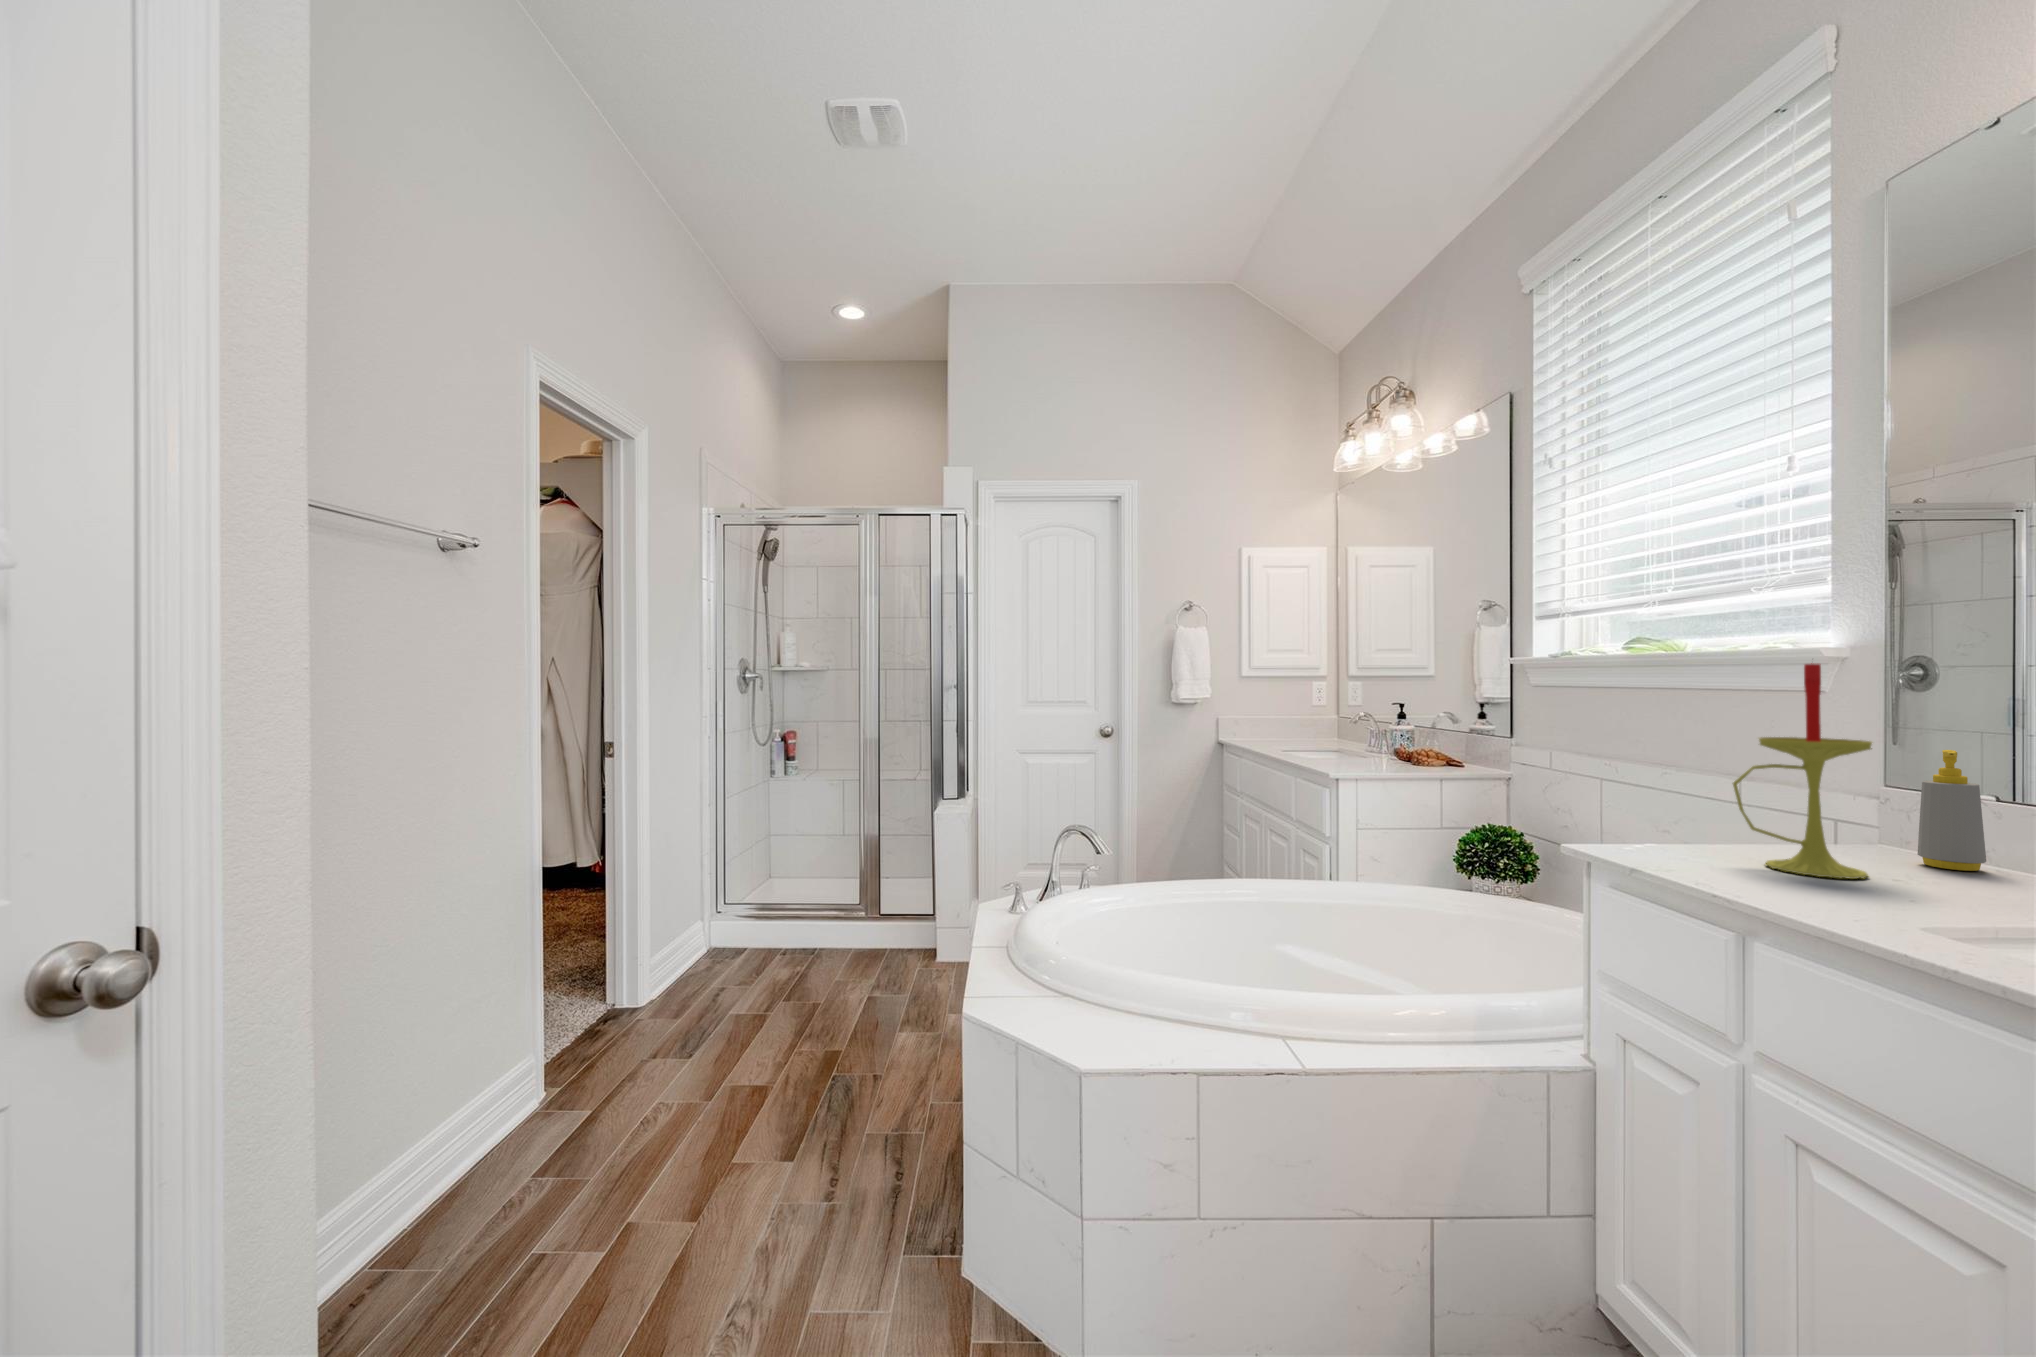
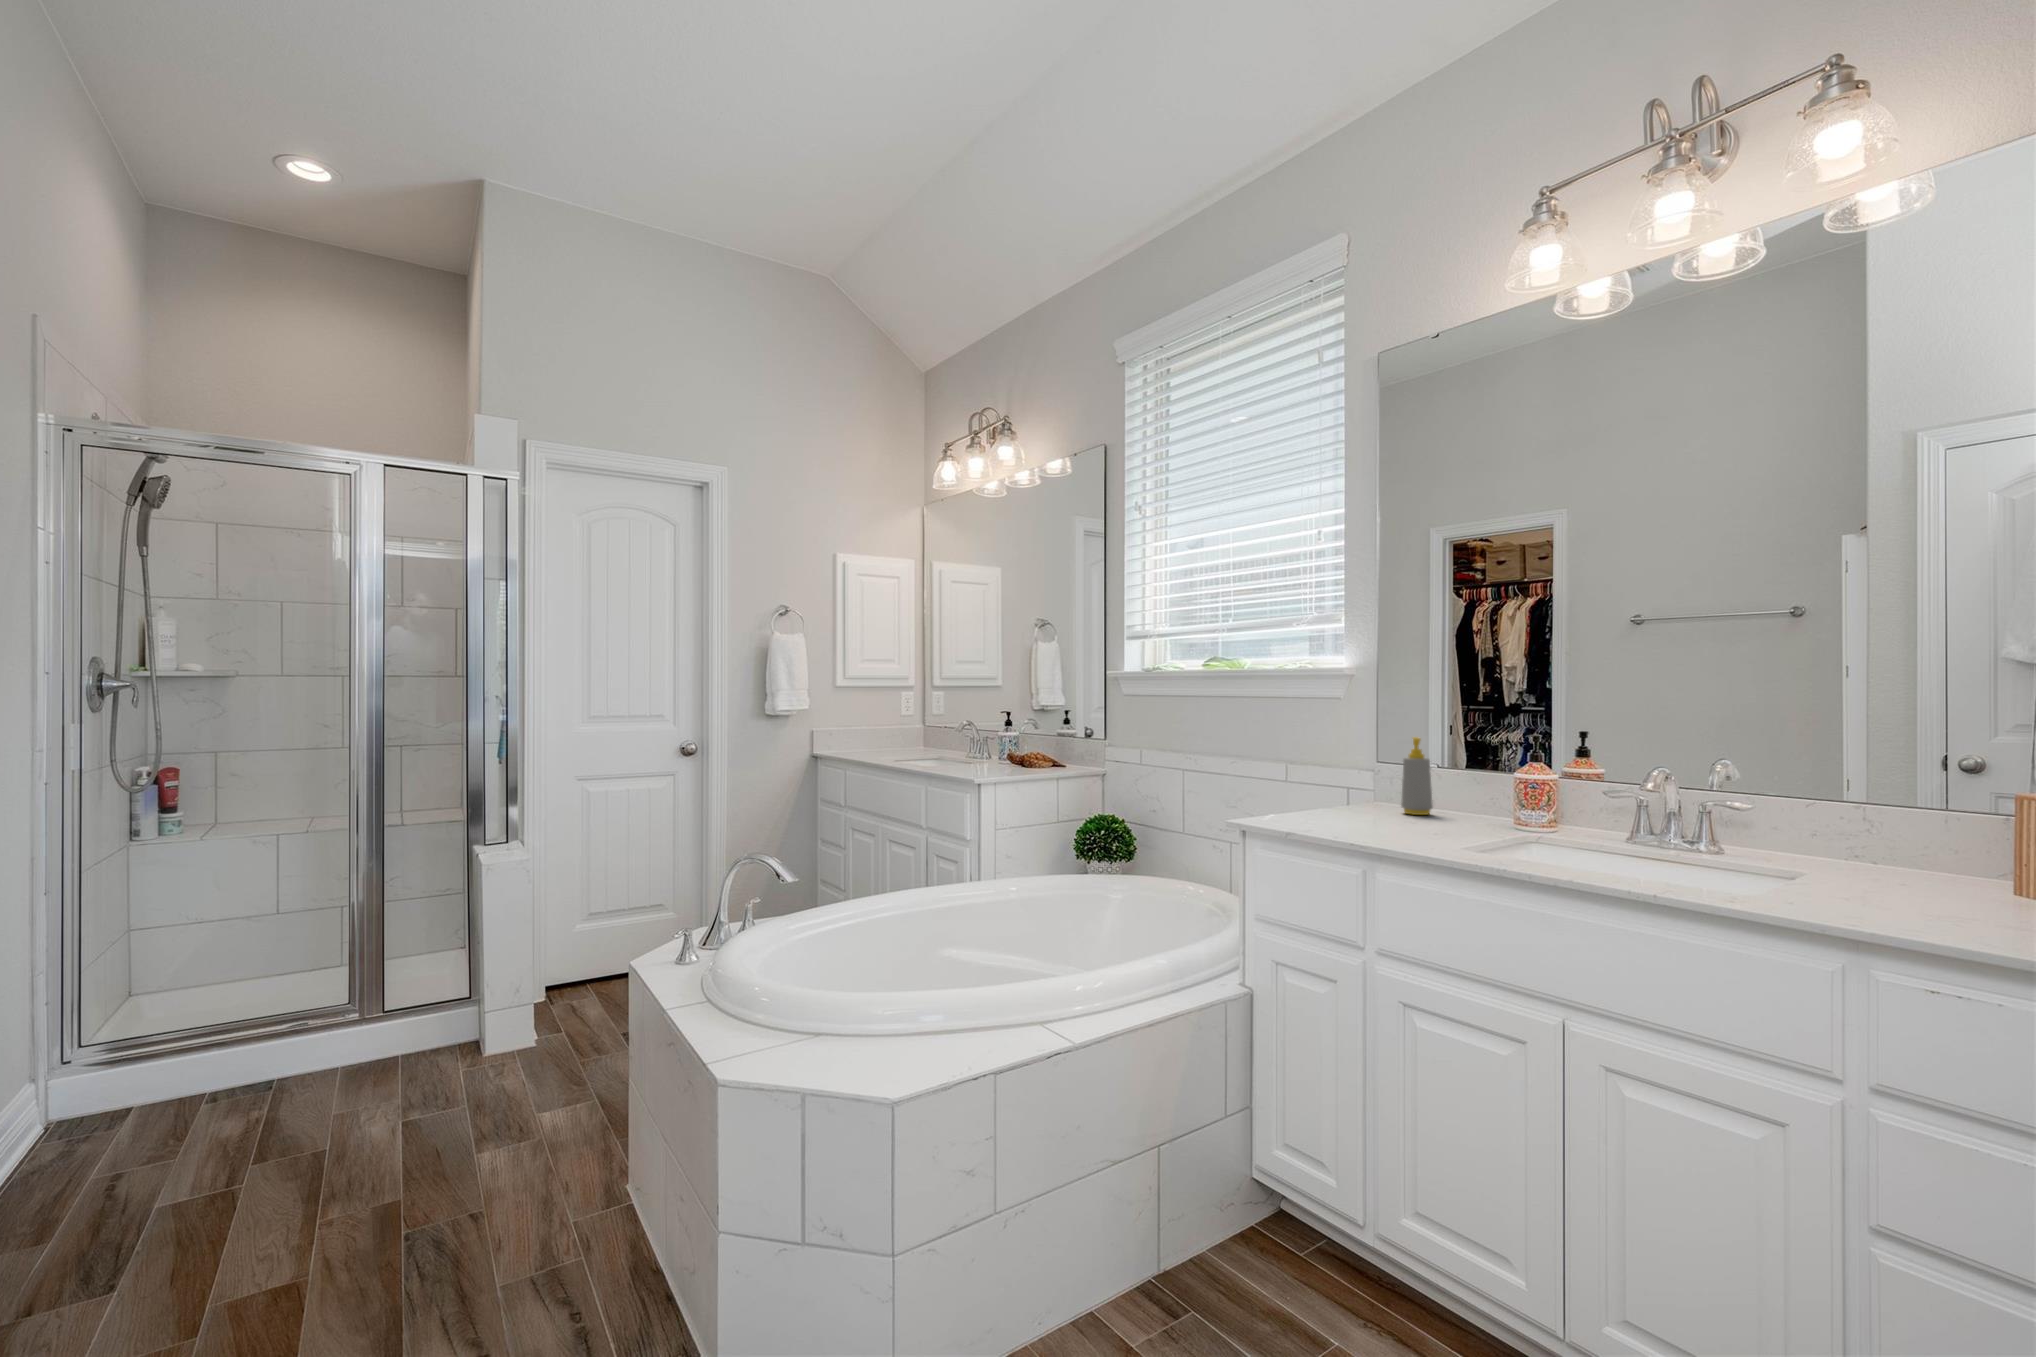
candle: present [1733,663,1872,879] -> none [1325,676,1397,826]

